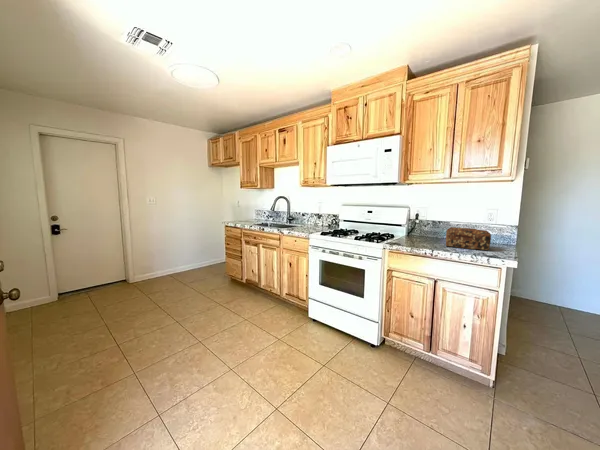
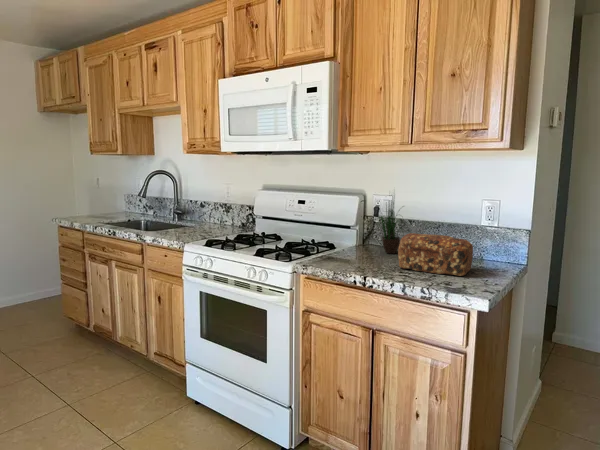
potted plant: none [419,201,441,240] -> present [381,200,401,254]

